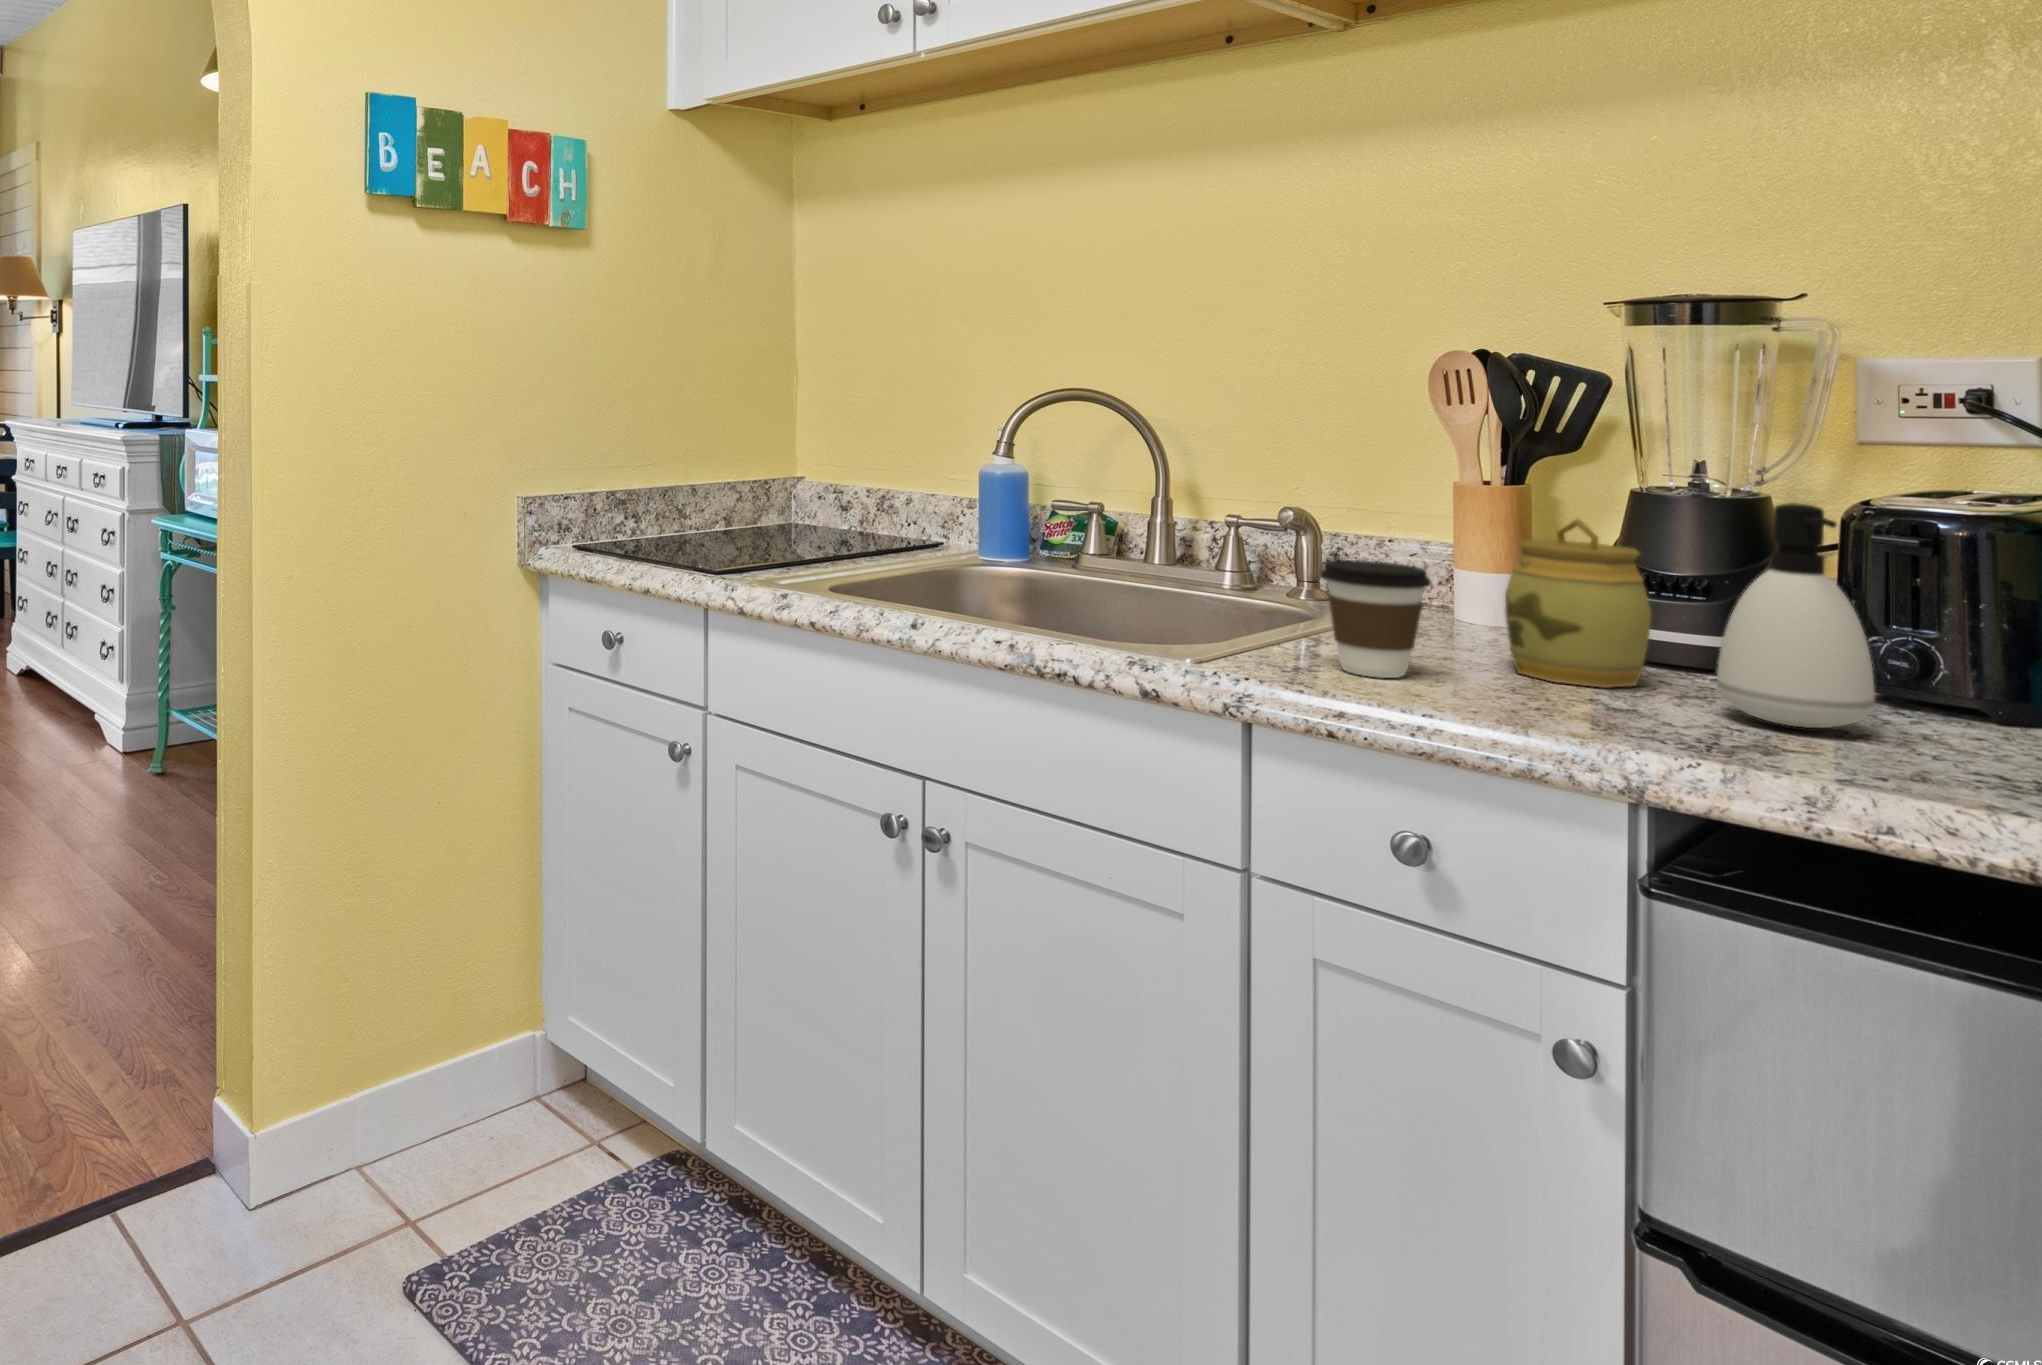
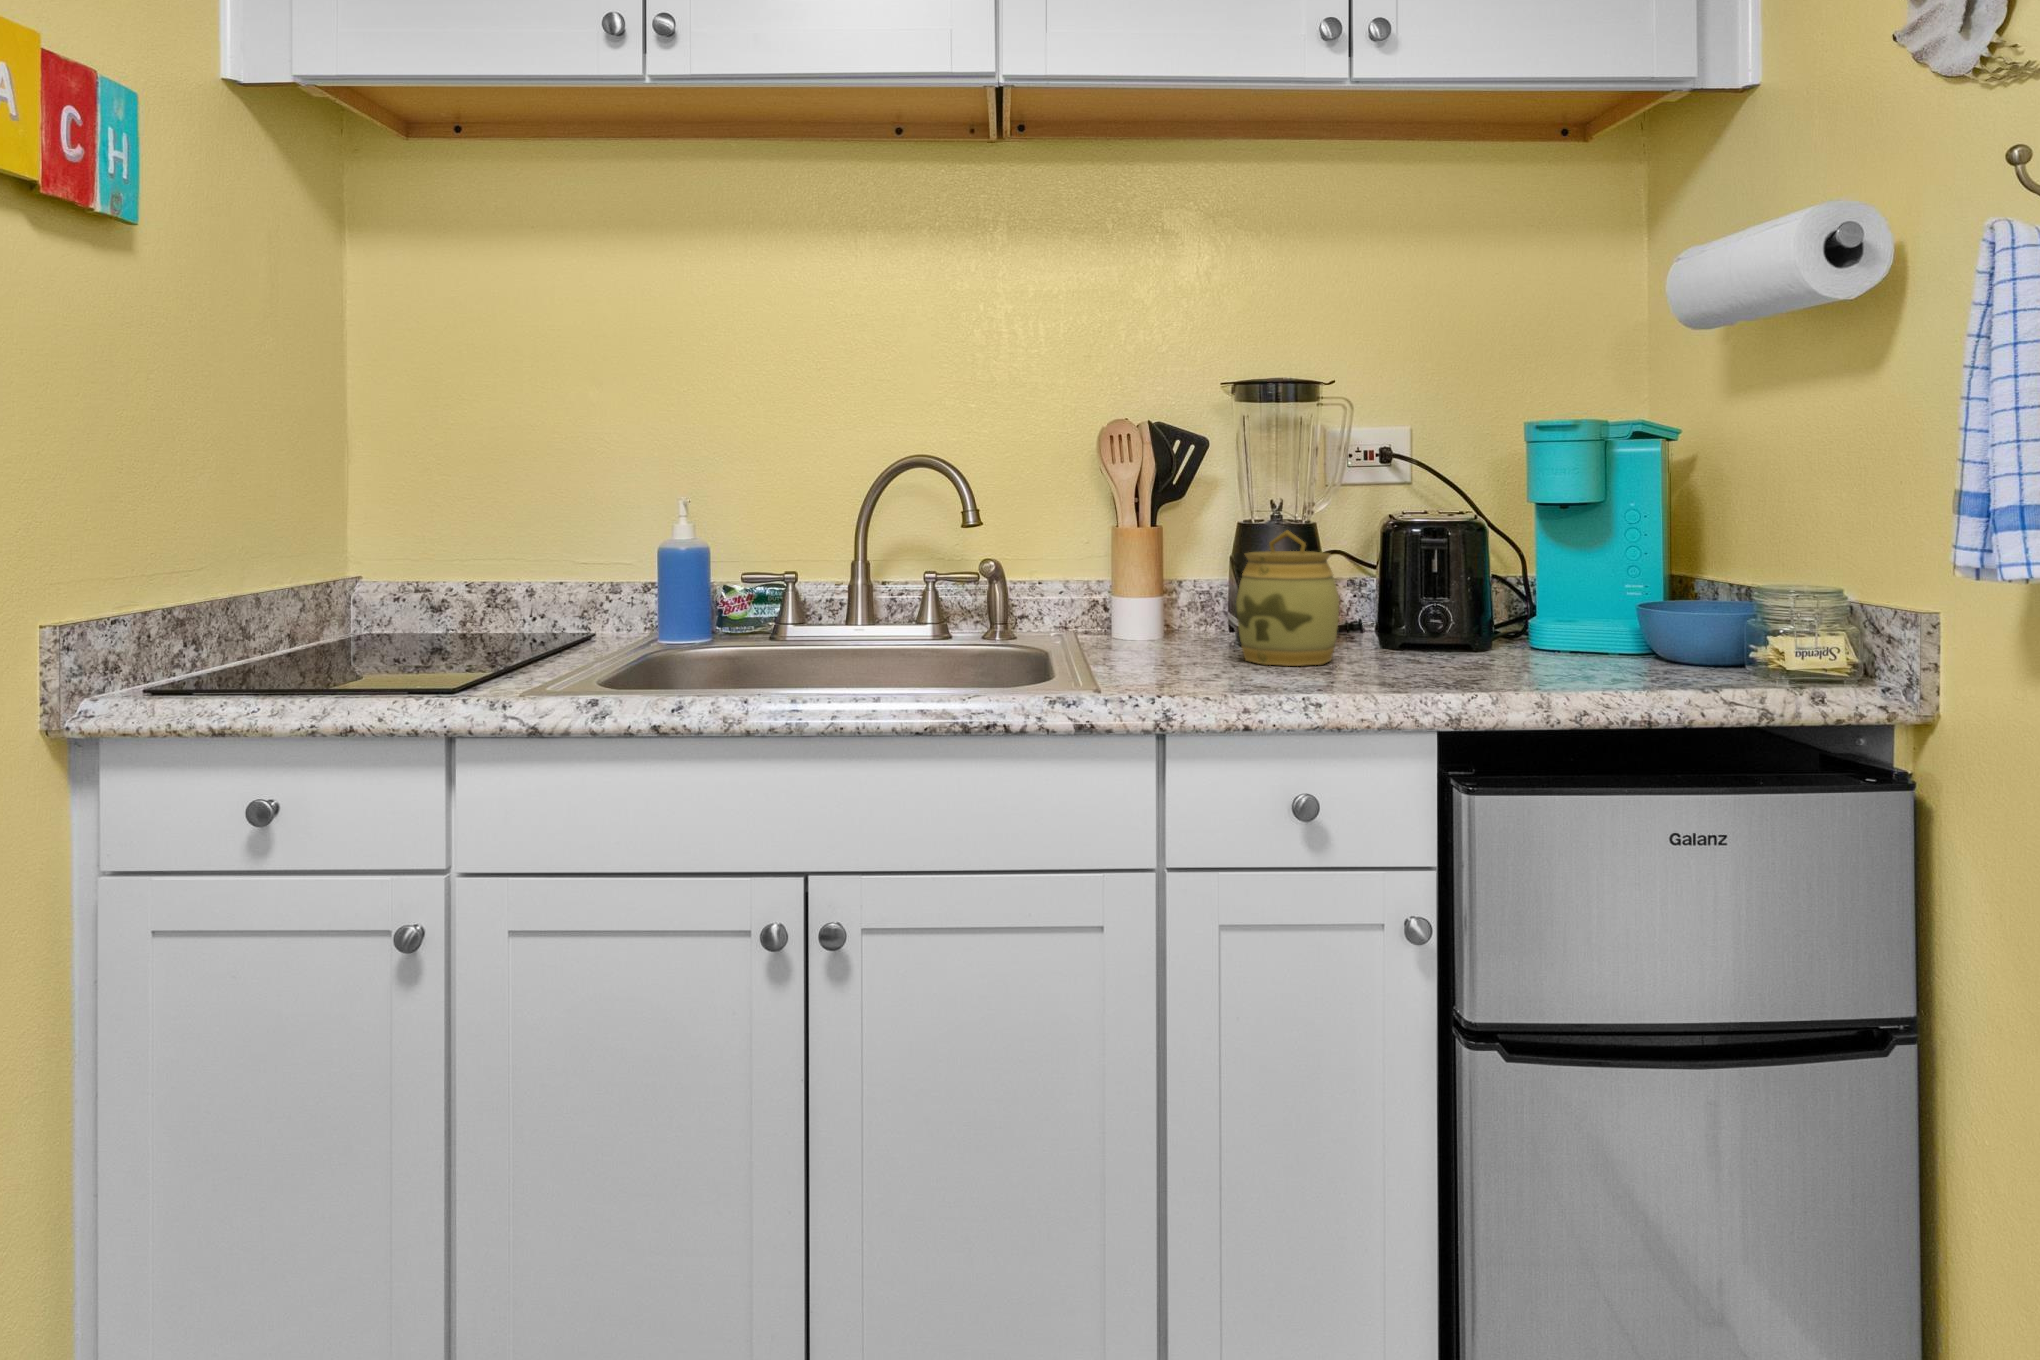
soap dispenser: present [1717,503,1875,728] -> none [1405,501,1497,668]
coffee cup: present [1321,560,1431,678] -> none [1156,579,1244,681]

